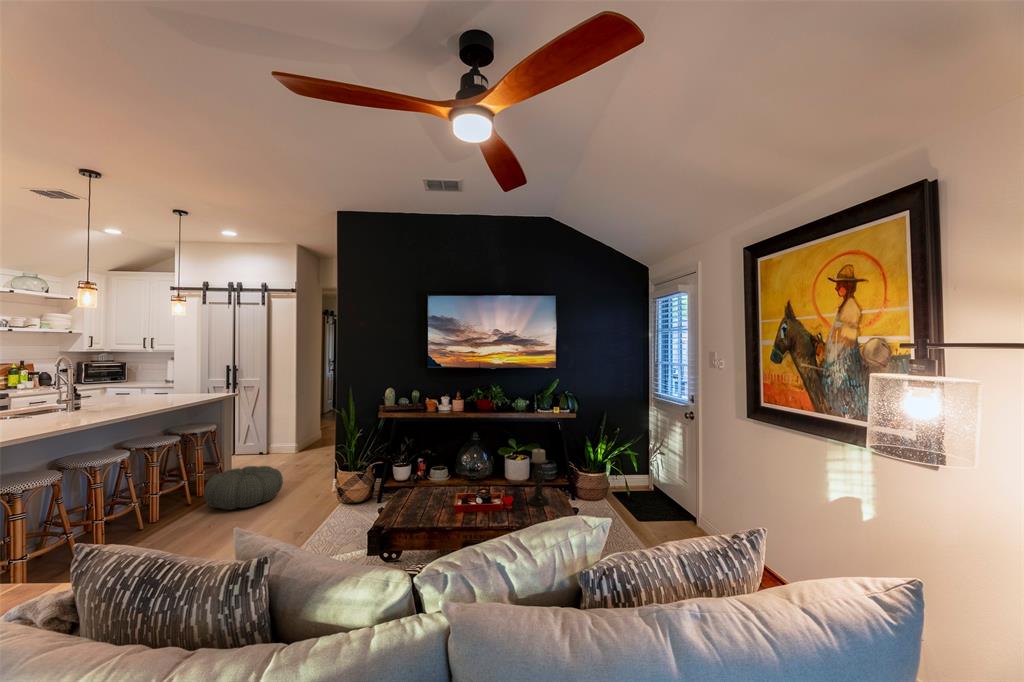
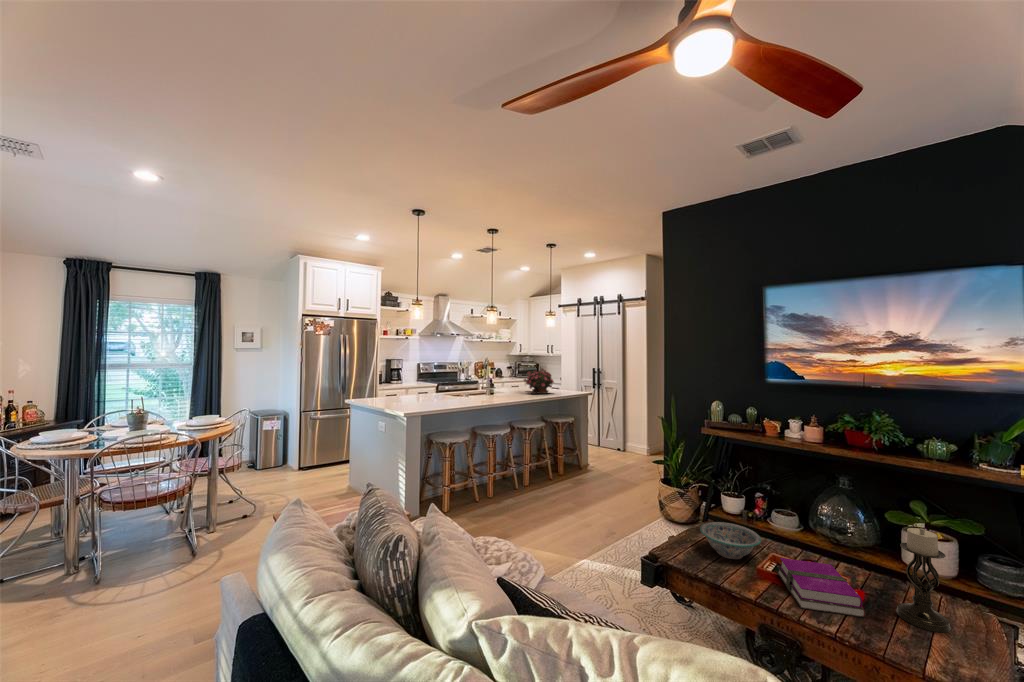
potted flower: none [136,369,190,402] -> present [524,369,554,394]
pouf: present [204,466,283,510] -> none [558,458,618,495]
decorative bowl: none [408,481,451,508] -> present [700,522,761,559]
hardback book: none [464,488,518,520] -> present [777,558,866,617]

